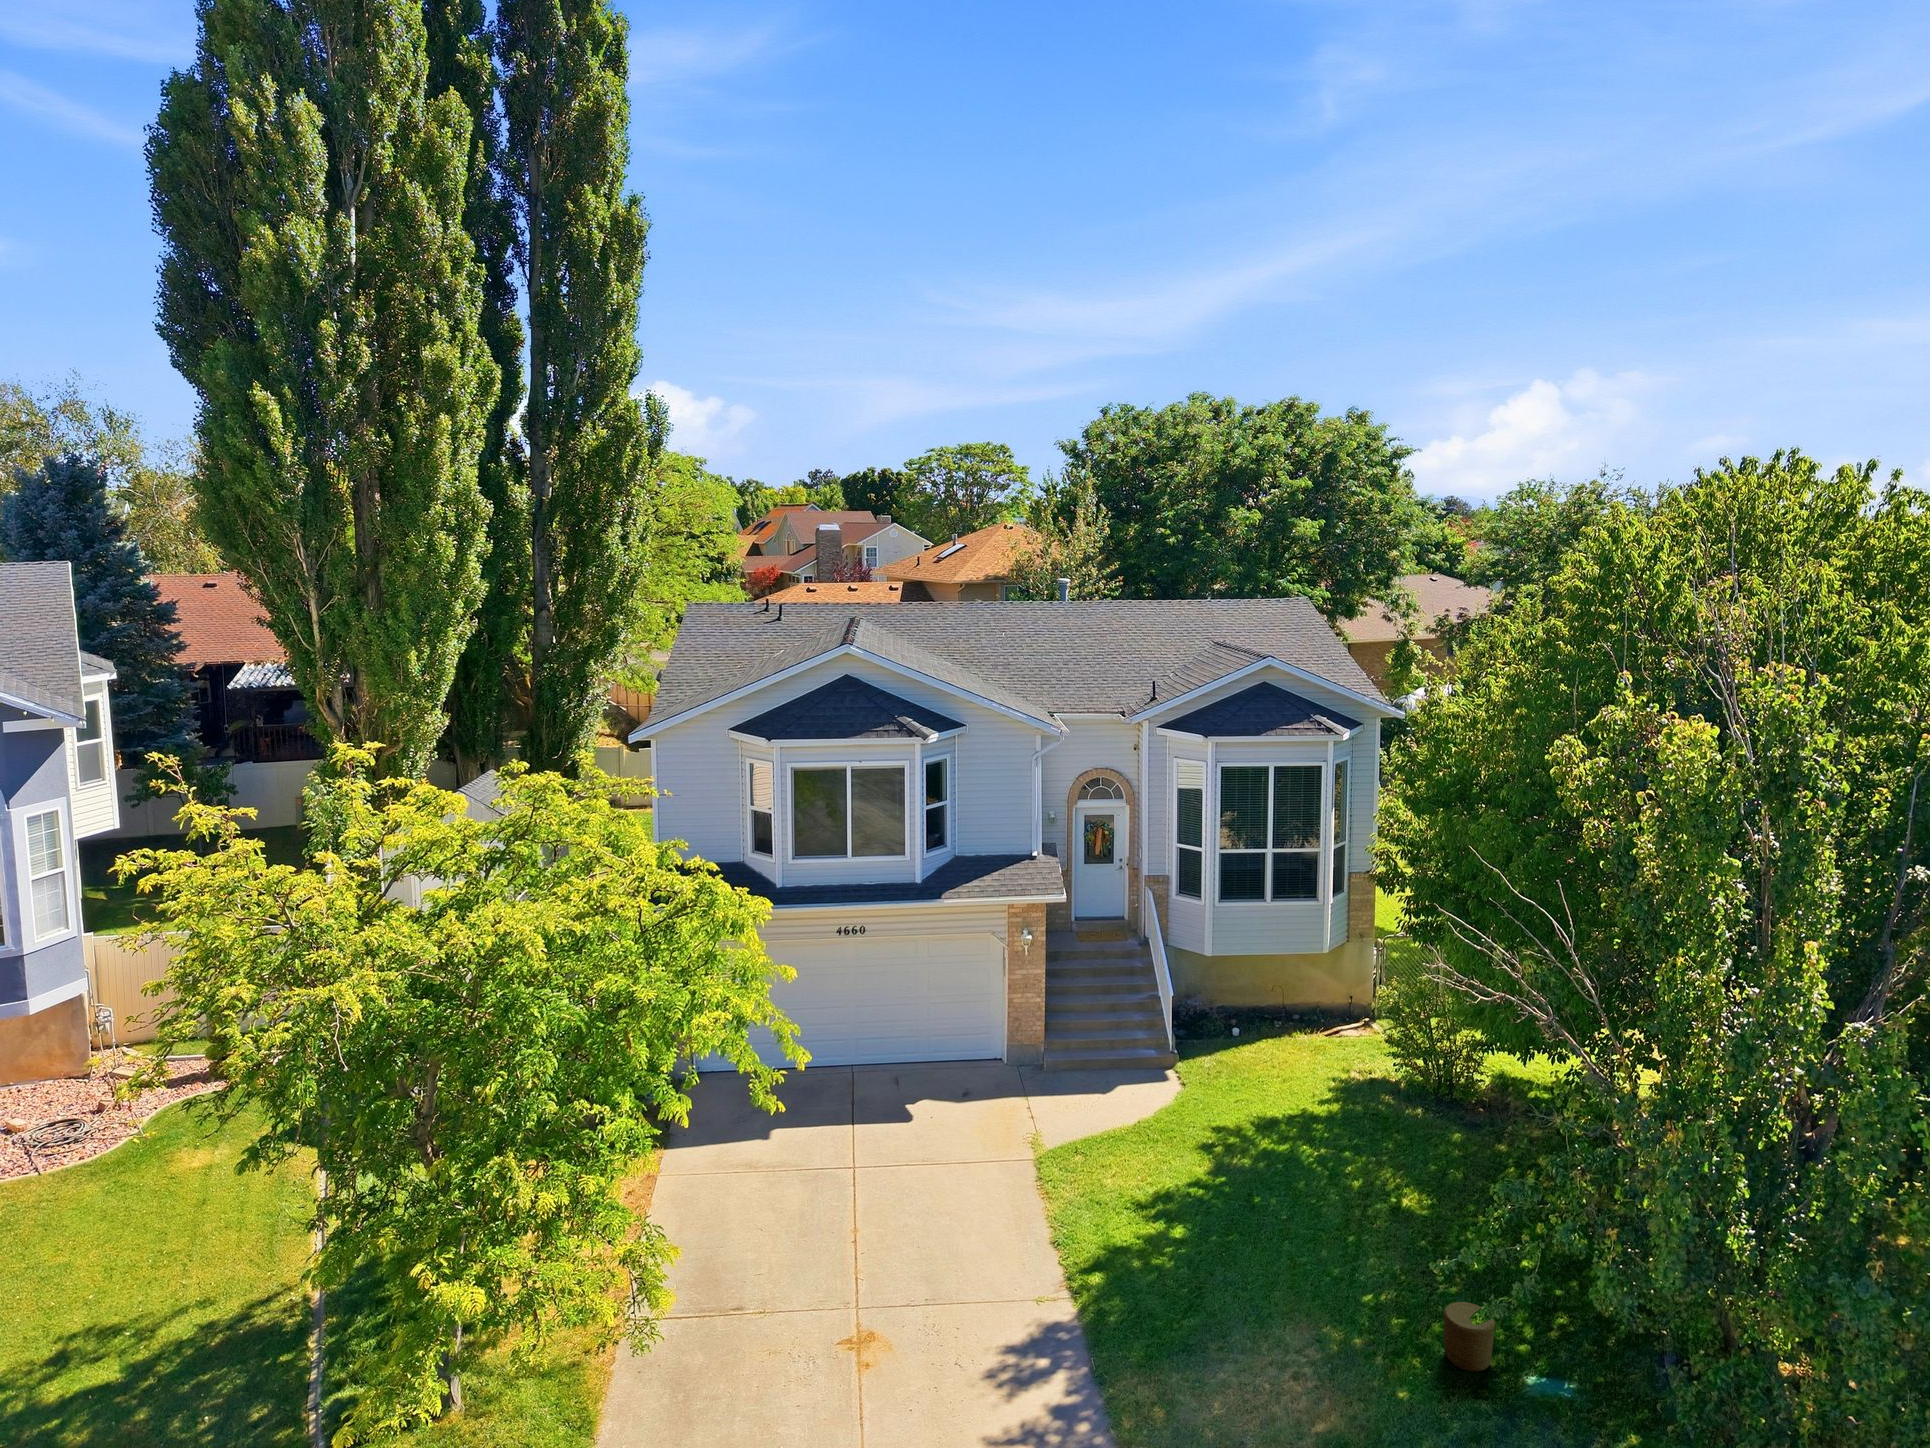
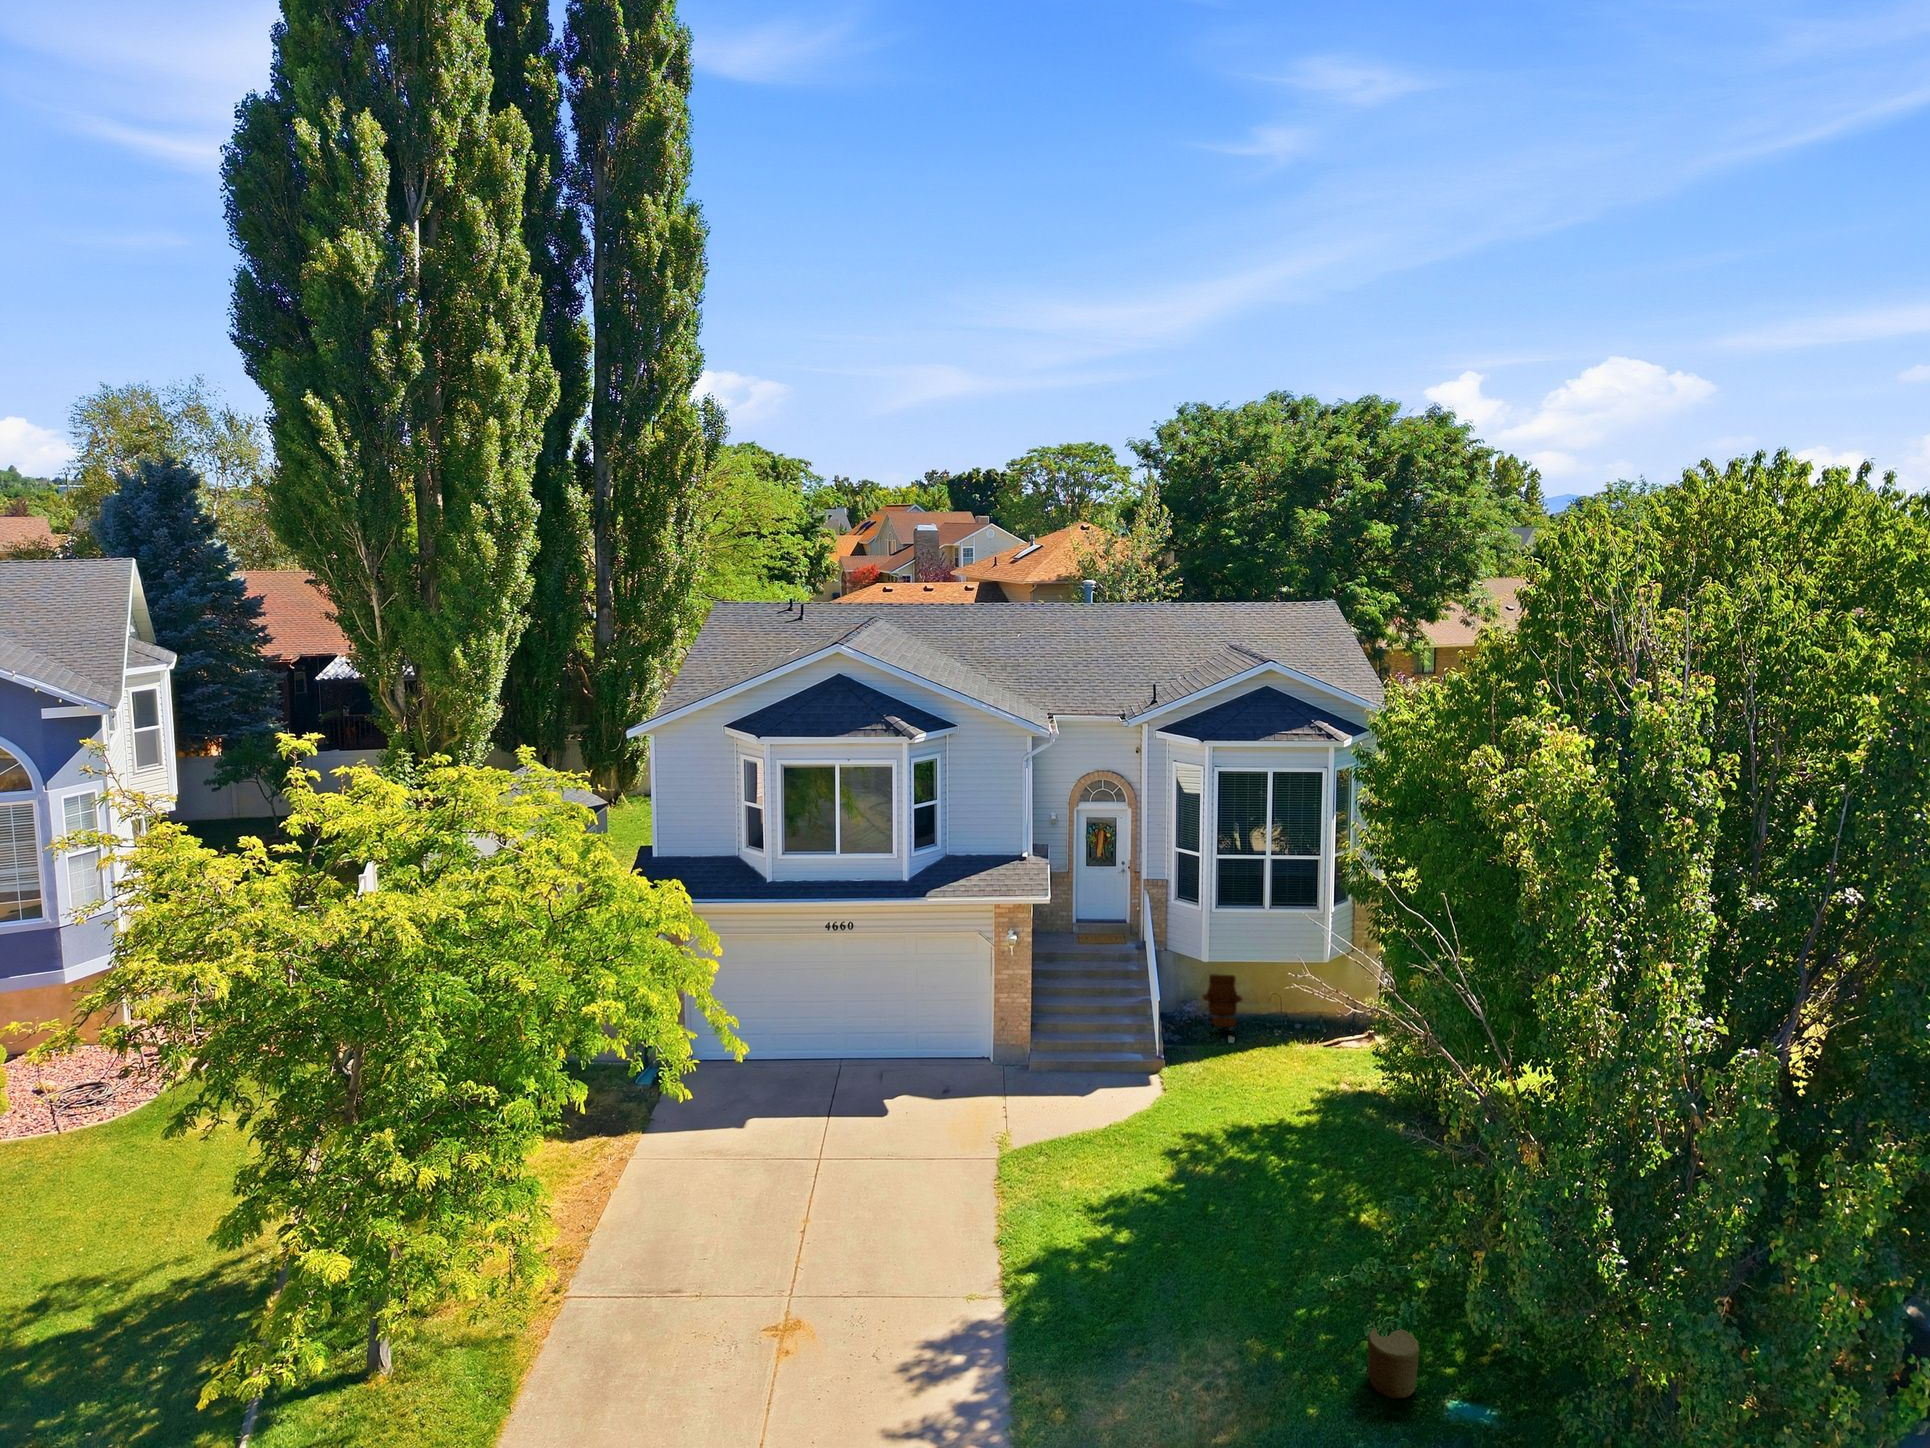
lounge chair: none [1204,968,1243,1031] -> present [1202,974,1242,1036]

